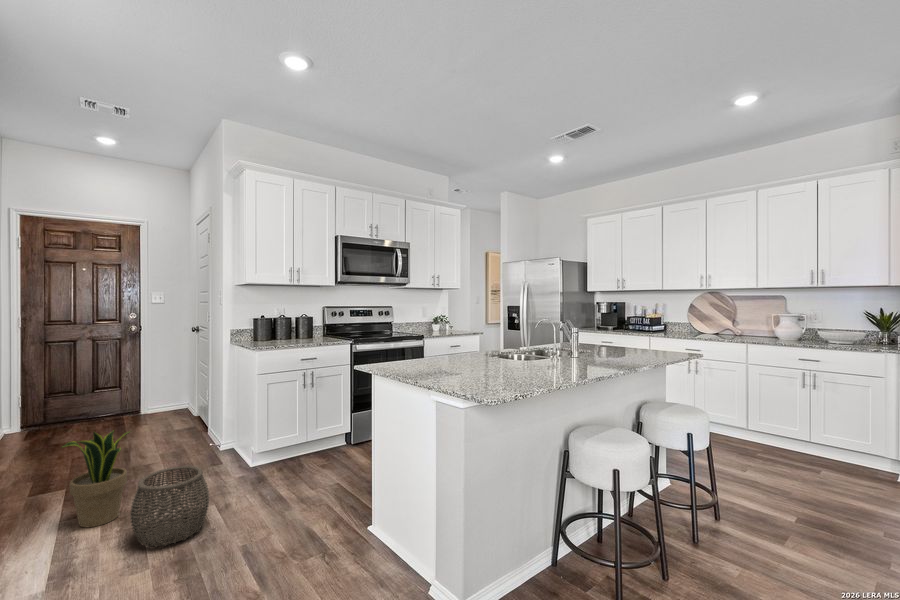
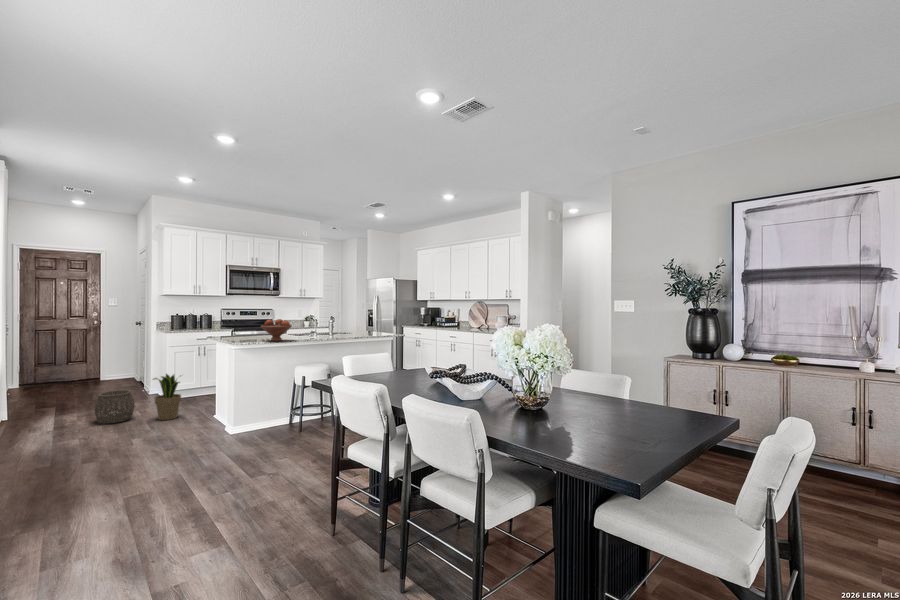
fruit bowl: none [486,324,552,374] -> present [261,319,292,341]
potted plant: present [63,431,129,527] -> present [153,374,181,420]

